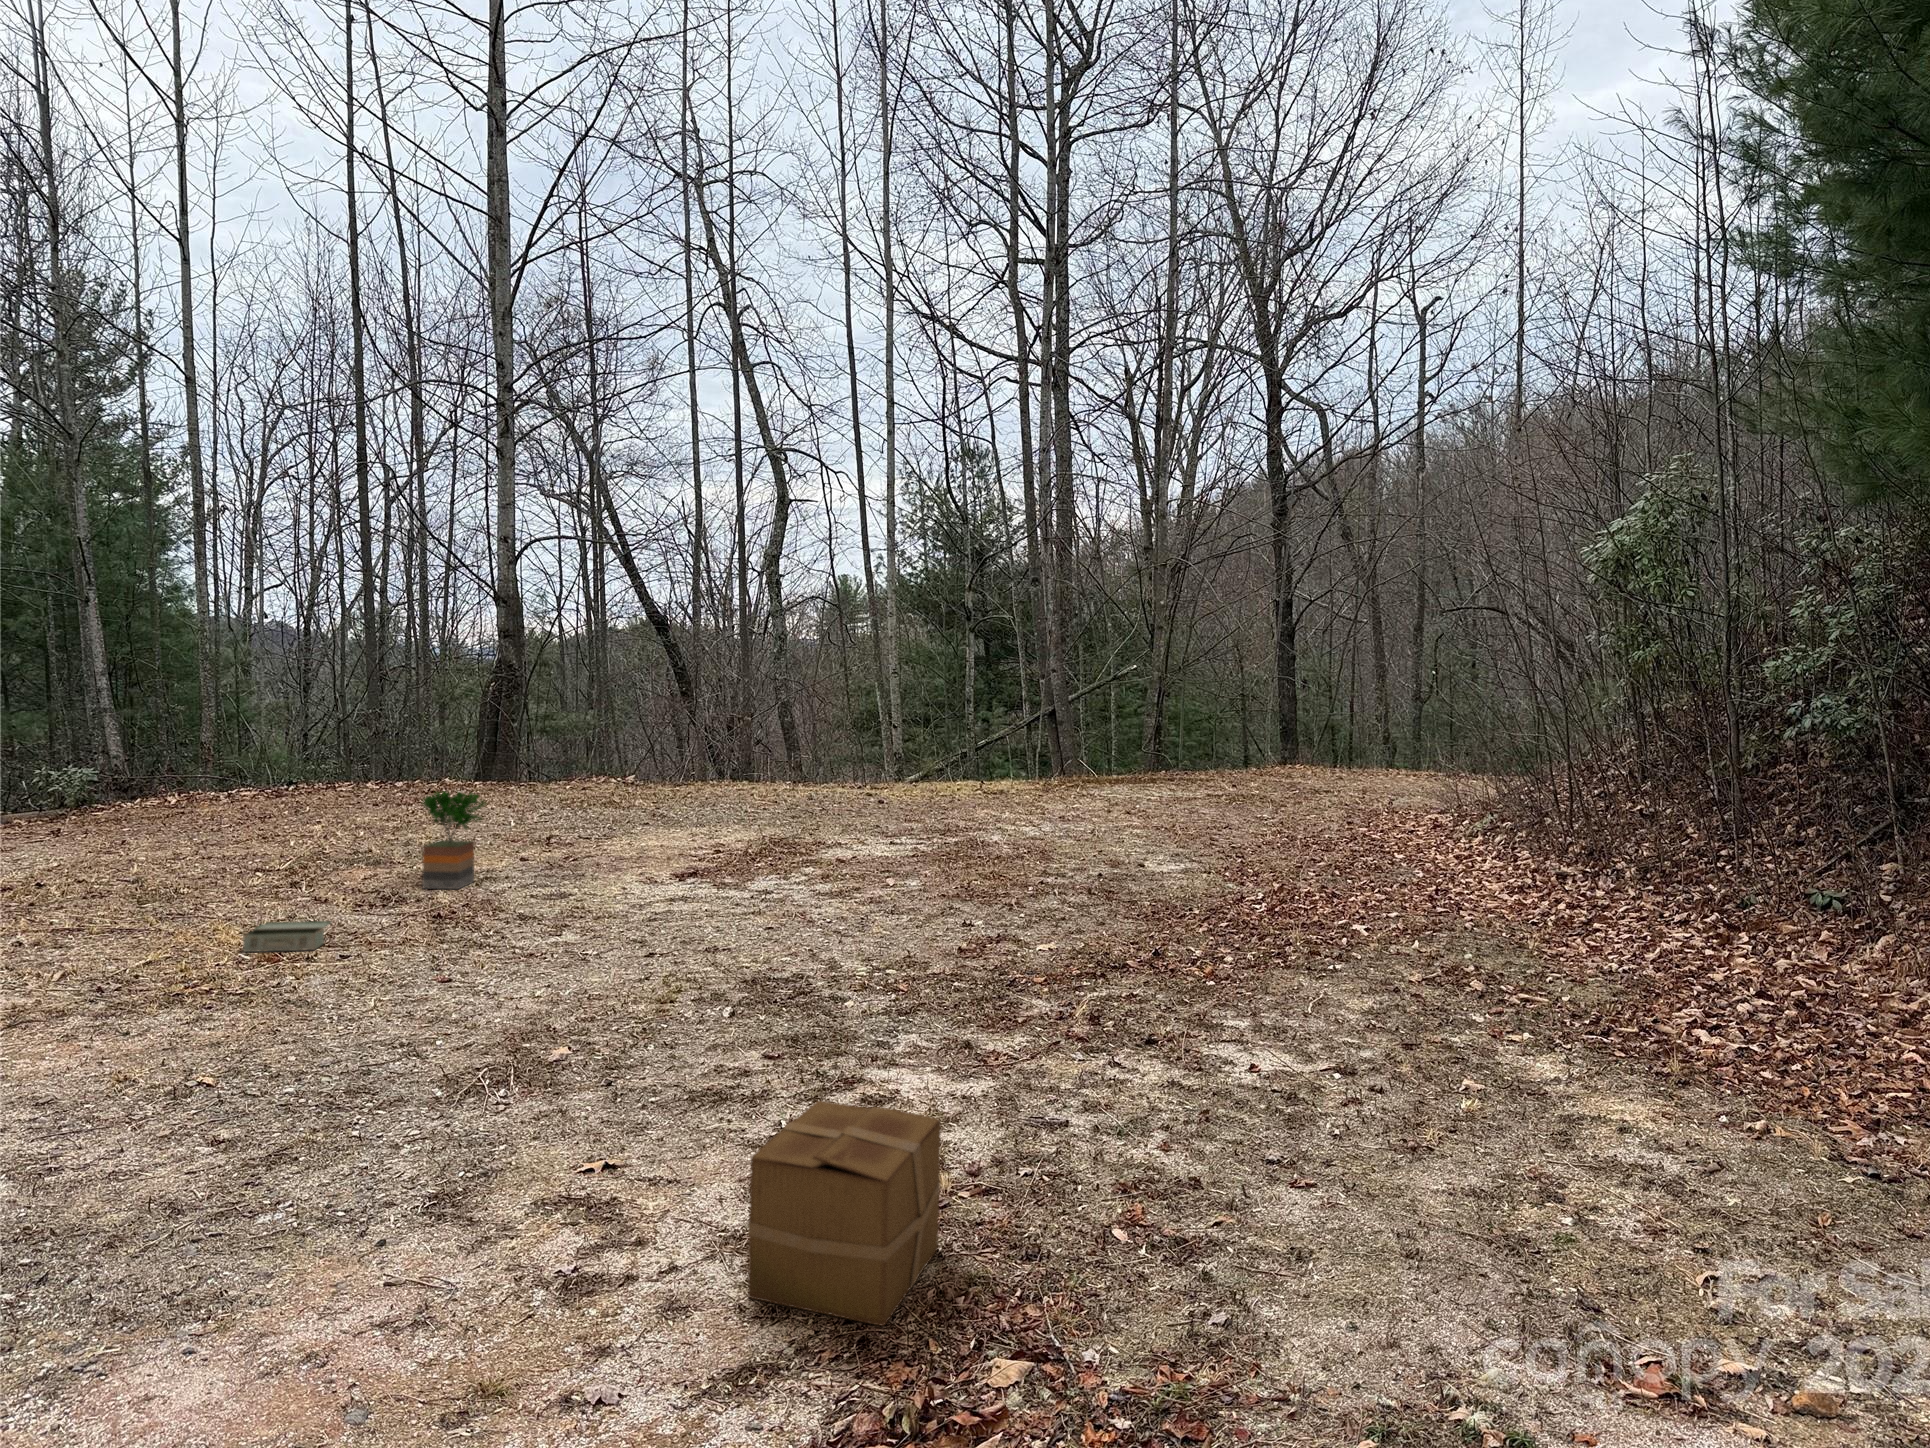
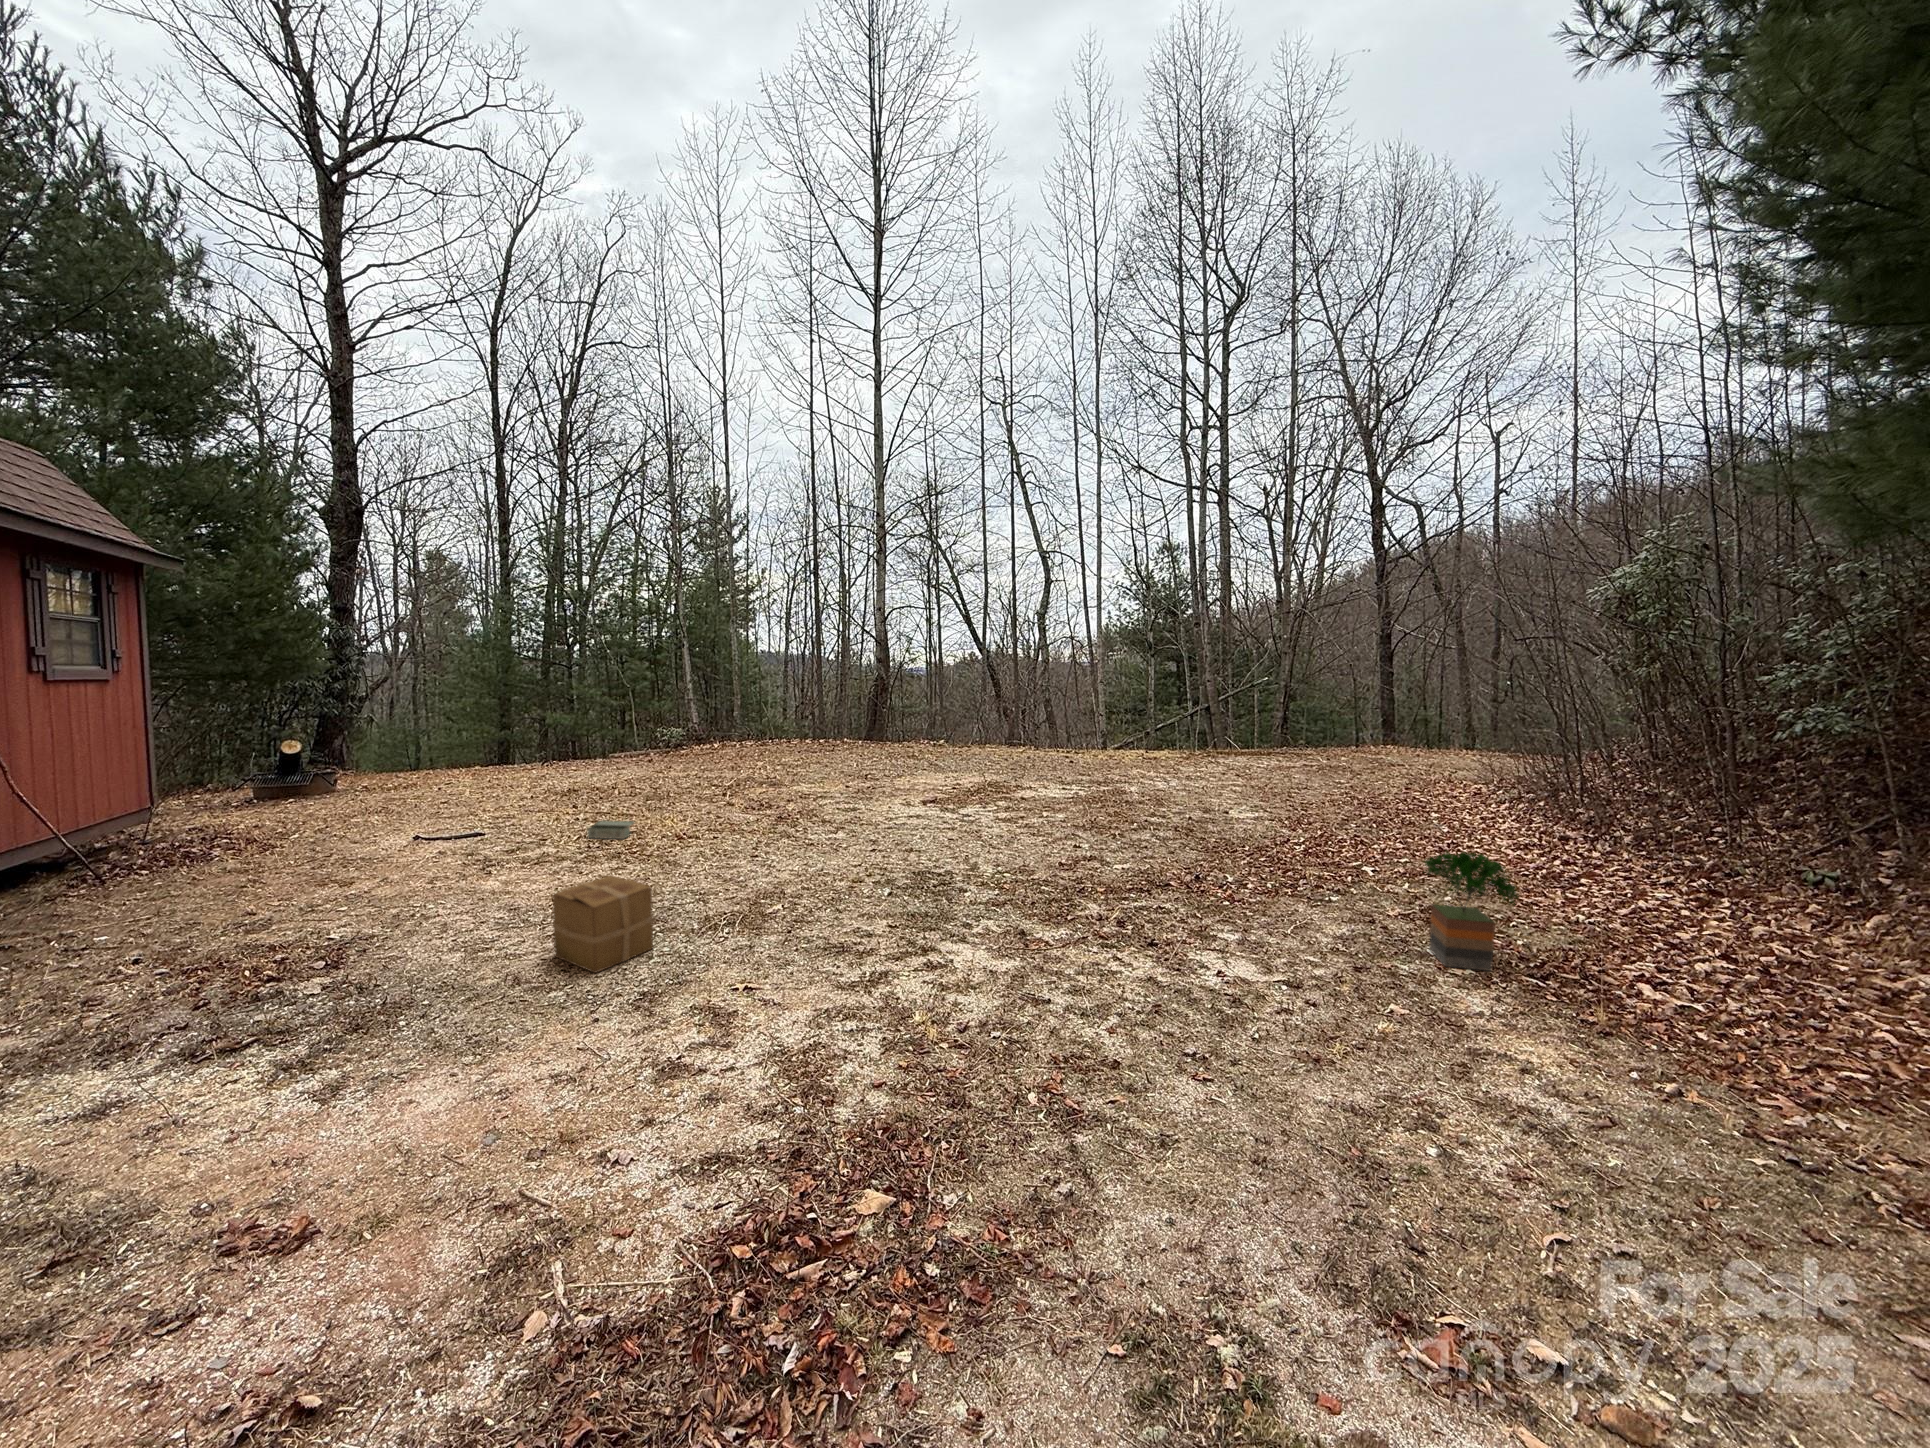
potted tree: present [422,791,486,889] -> present [1425,852,1519,971]
cardboard box: present [748,1100,941,1326] -> present [553,875,653,973]

